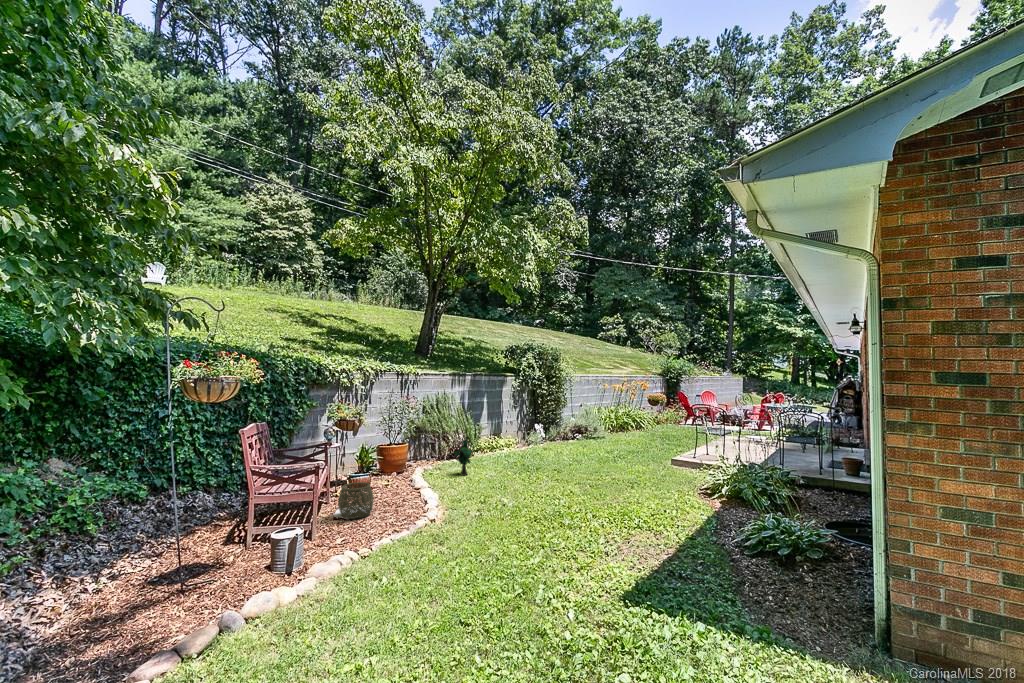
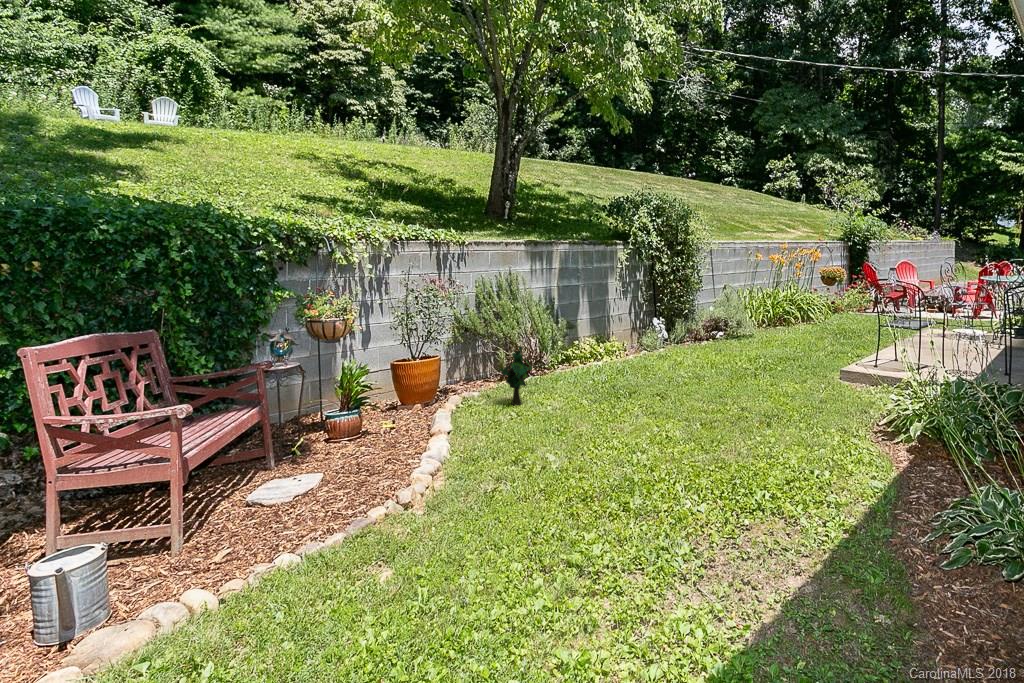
woven basket: present [338,482,374,519] -> none [276,429,337,492]

